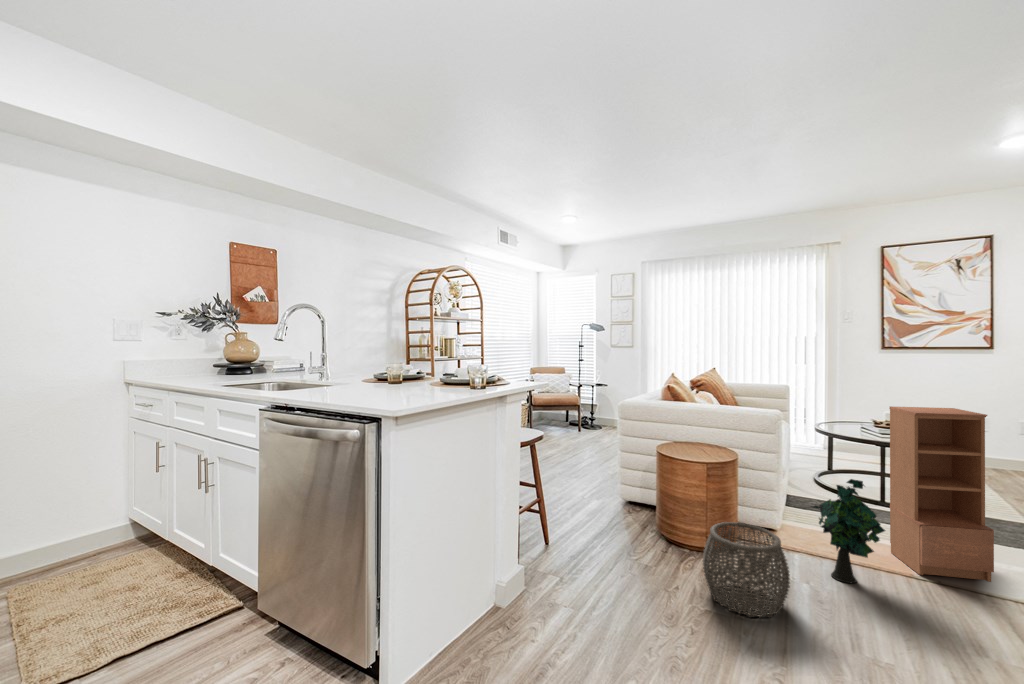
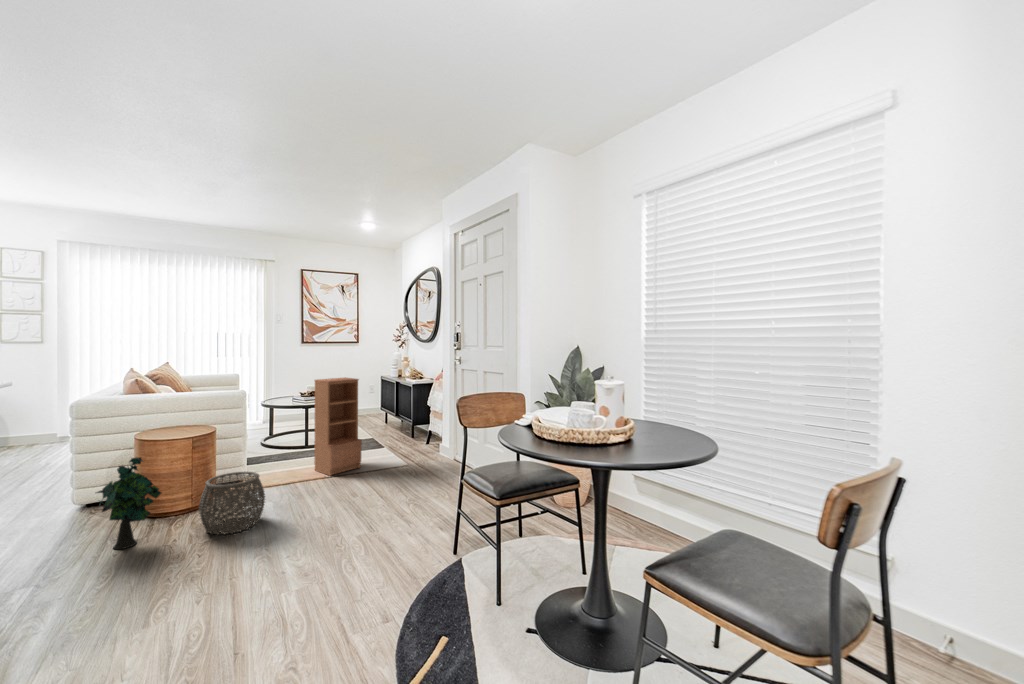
decorative plant: present [812,479,885,583] -> present [97,457,161,549]

